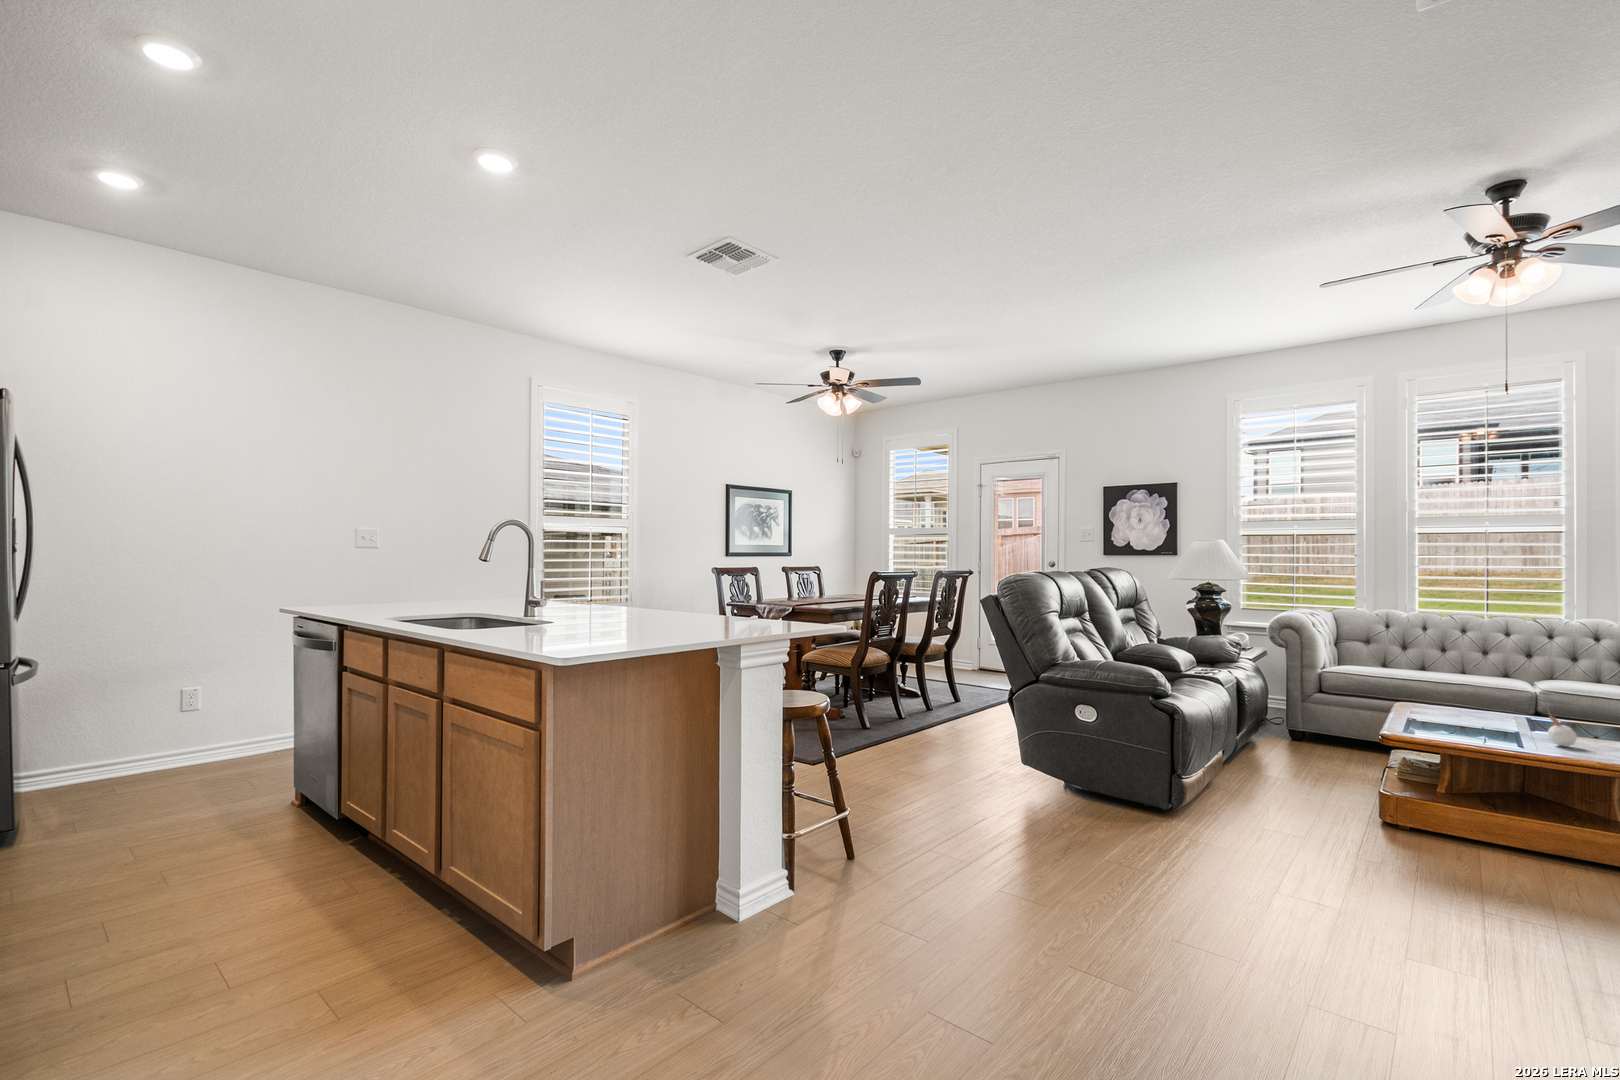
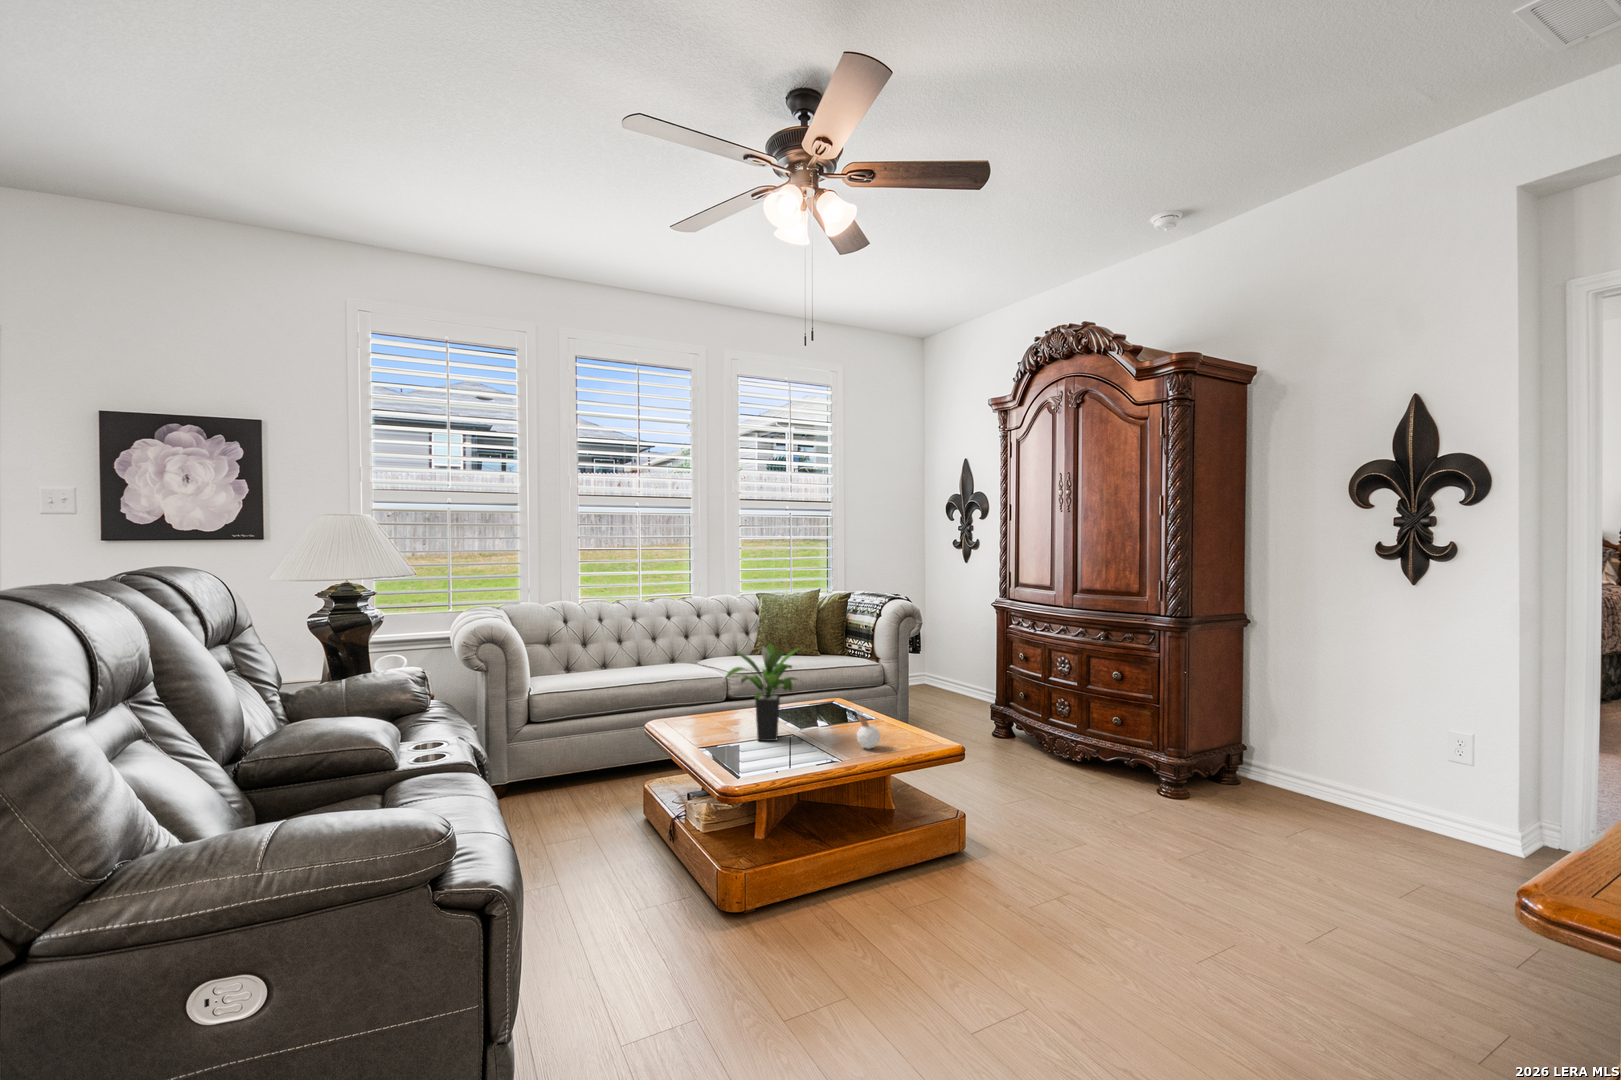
potted plant: none [1430,649,1528,728] -> present [726,644,801,741]

